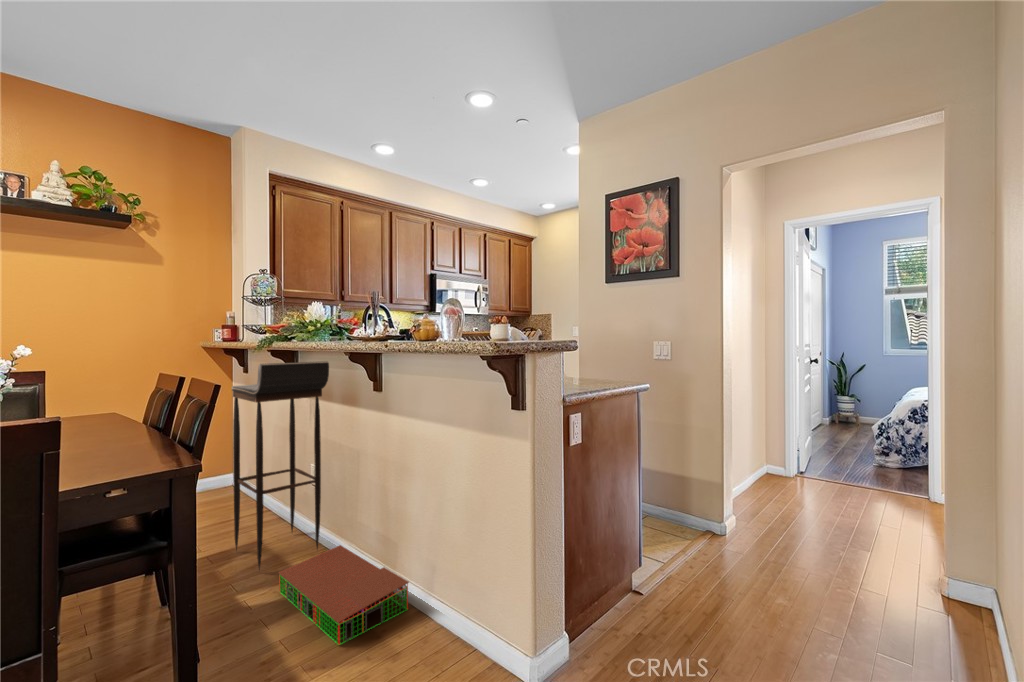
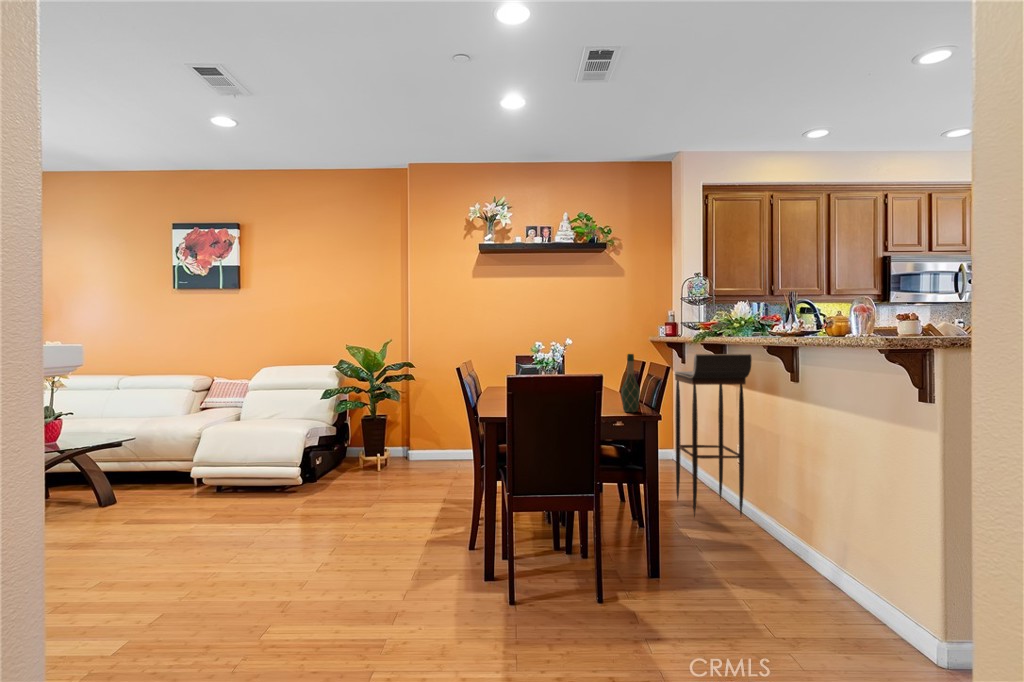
wine bottle: none [130,369,168,462] -> present [621,354,640,412]
storage bin: present [279,545,409,645] -> none [709,515,820,579]

